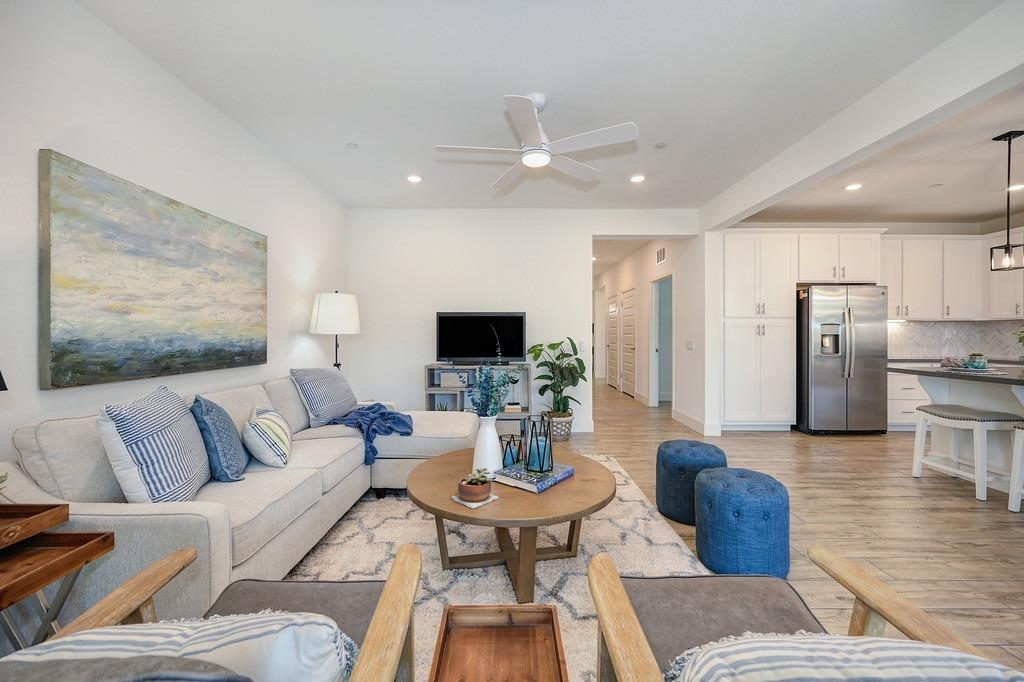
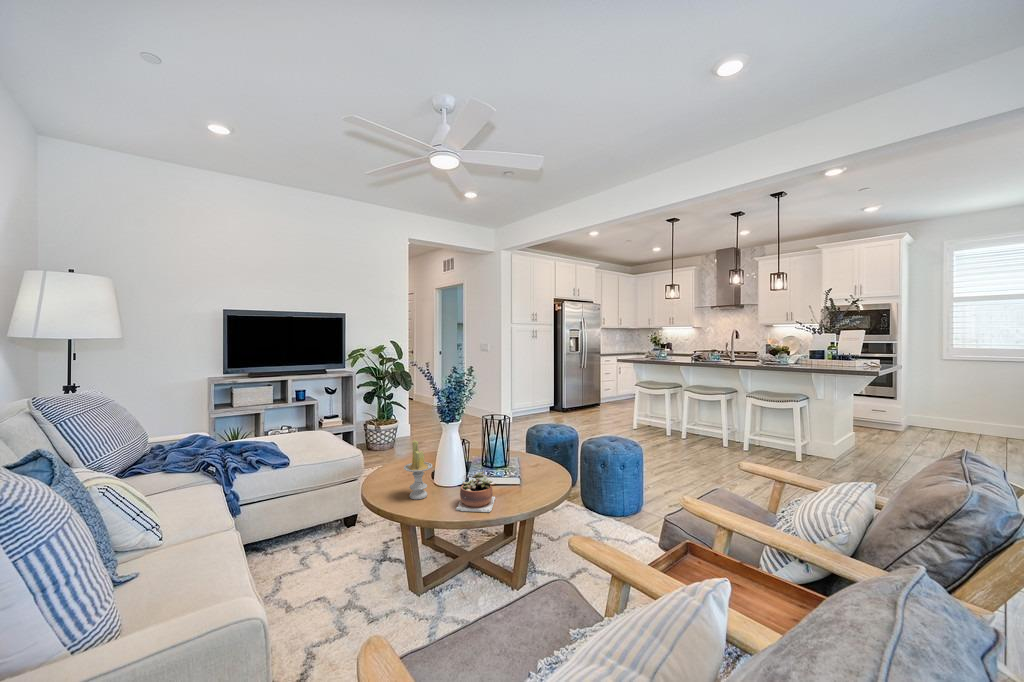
candle: none [431,427,458,482] -> present [404,440,432,499]

